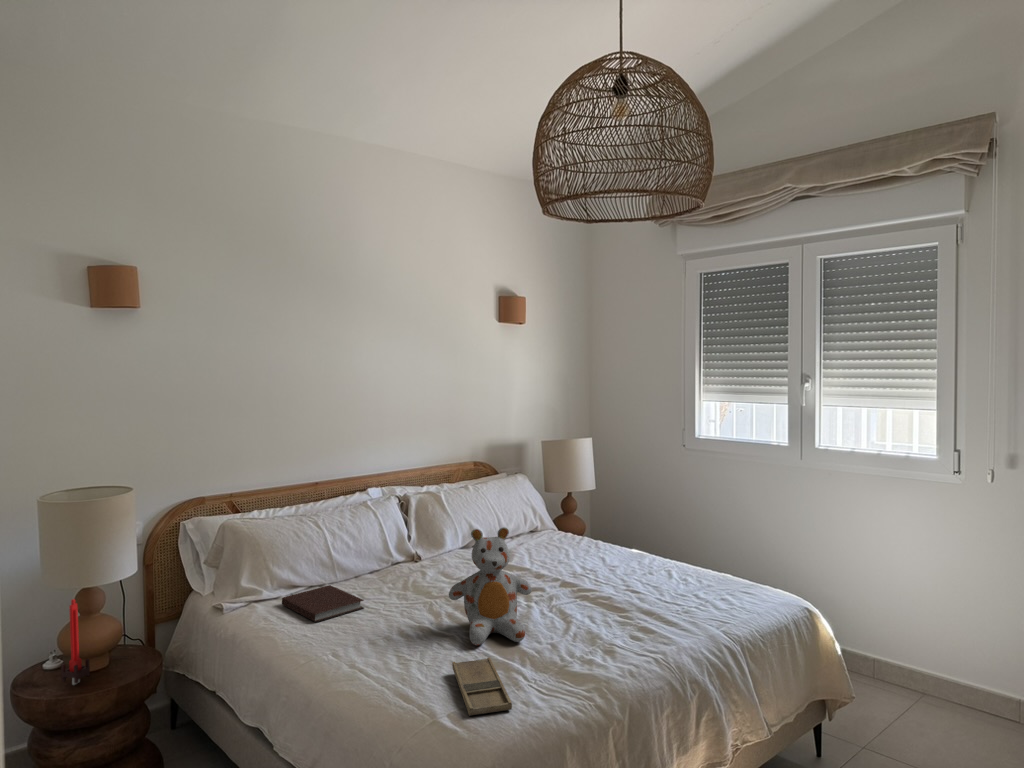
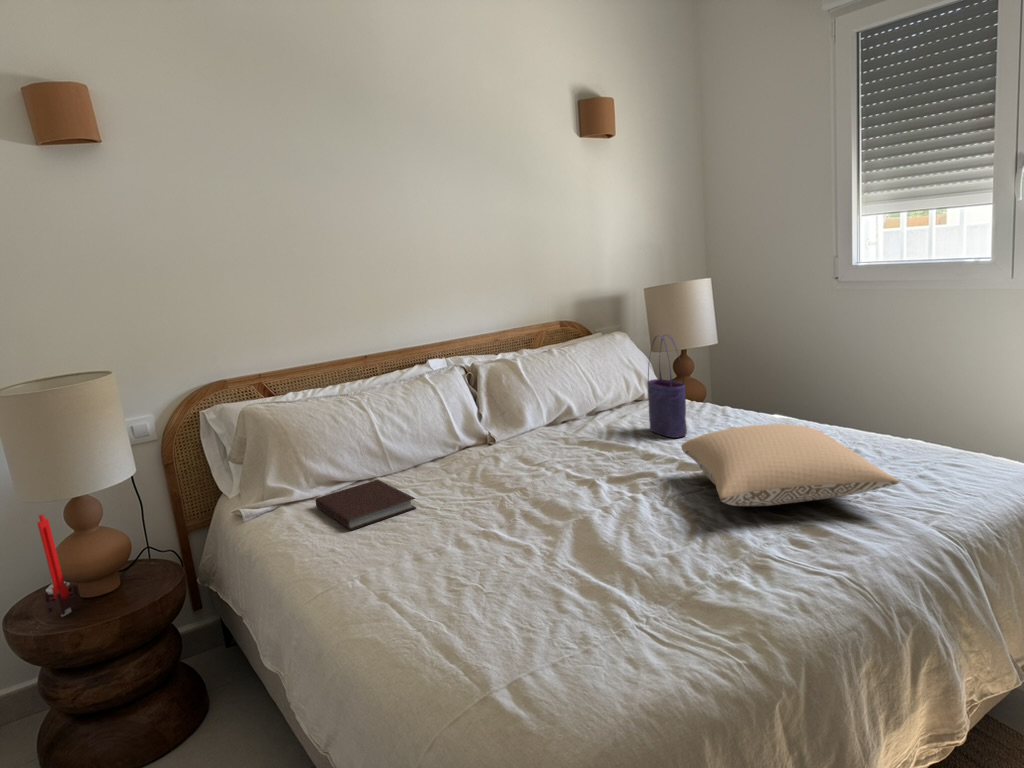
tote bag: none [541,484,569,563] -> present [647,335,687,438]
stuffed bear: present [449,527,532,645] -> none [518,392,637,561]
pillow: none [564,557,701,613] -> present [682,424,899,506]
tray: present [452,658,512,716] -> none [520,583,610,687]

